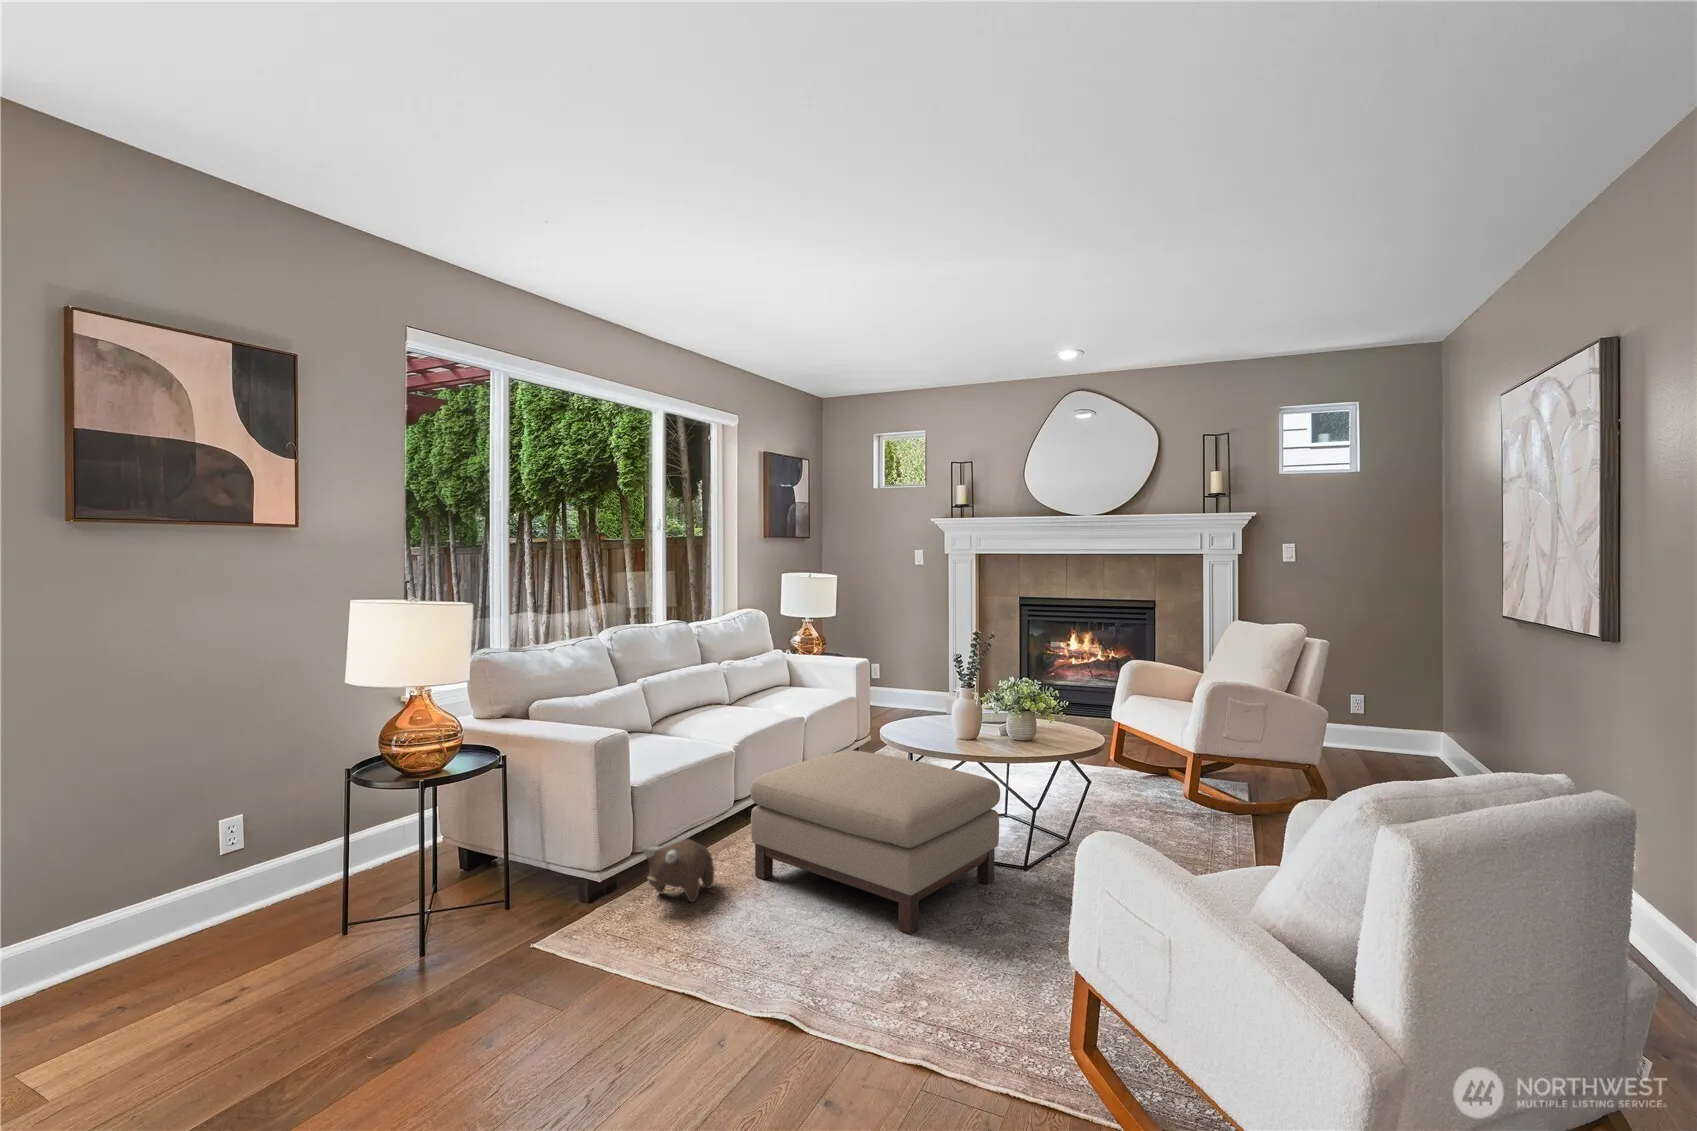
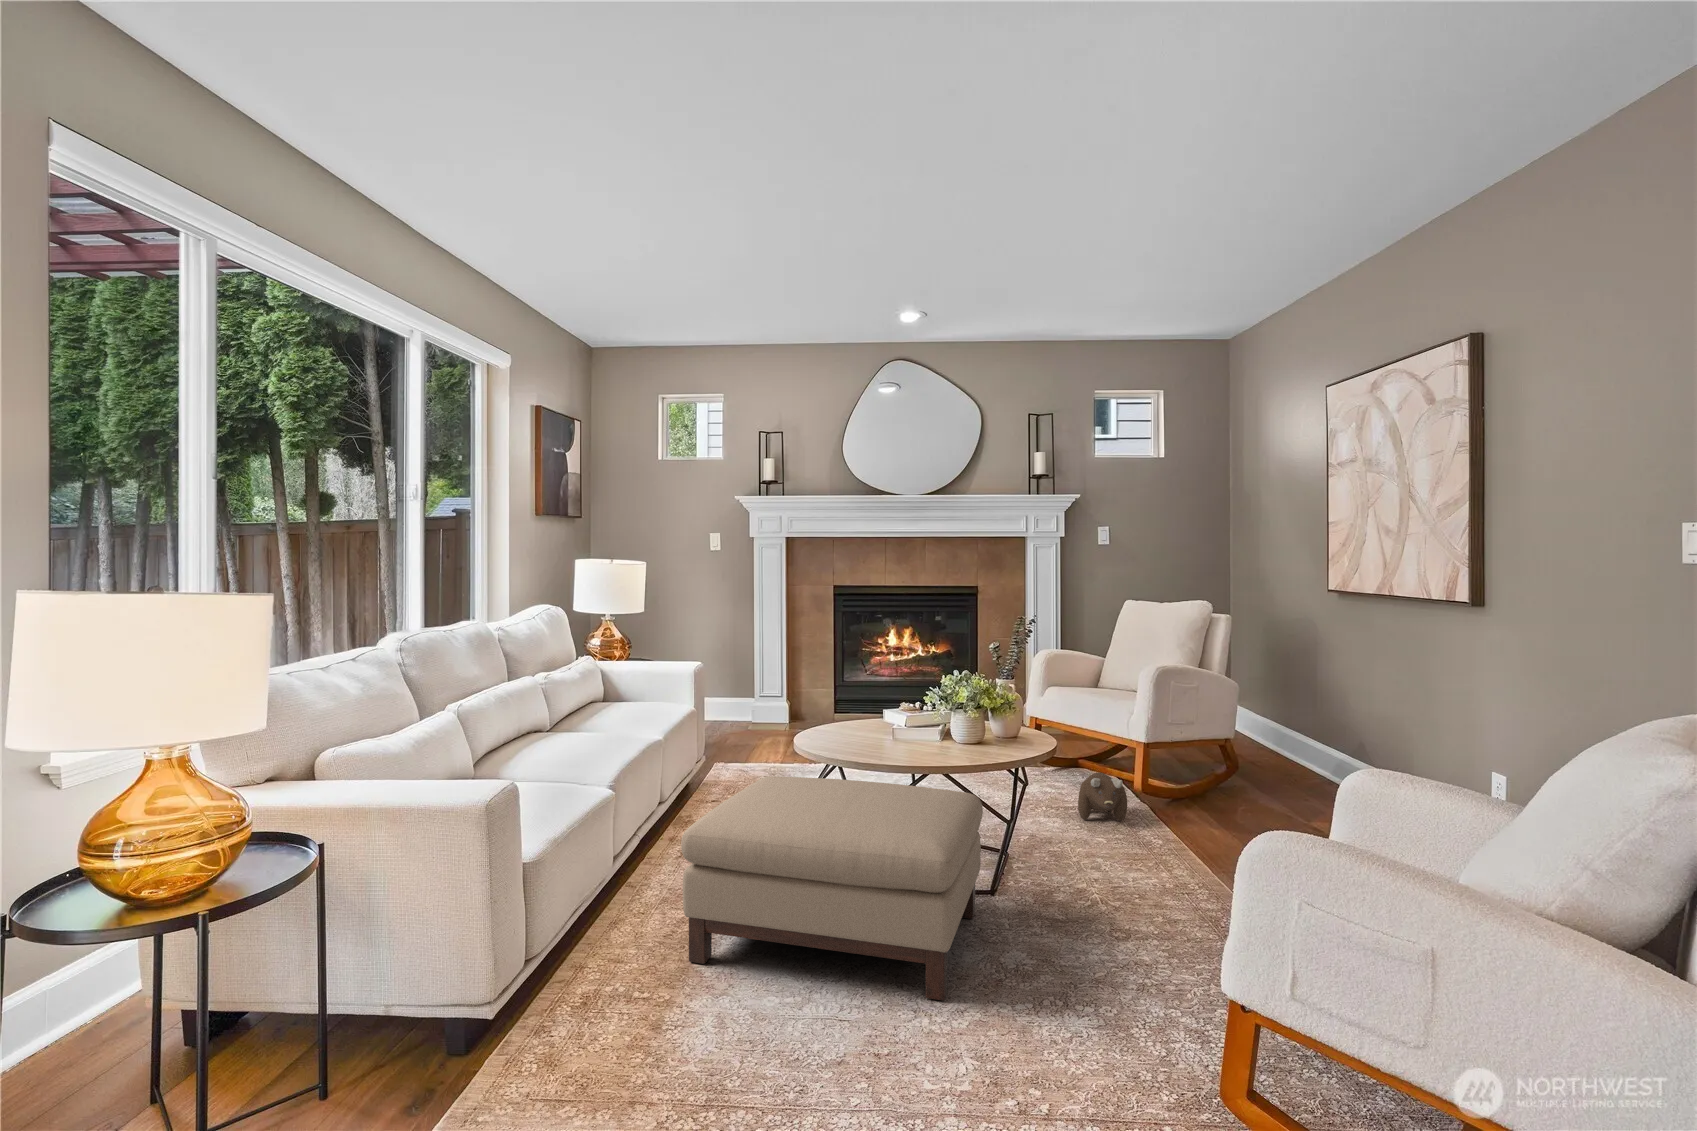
plush toy: present [643,839,714,902] -> present [1078,773,1127,821]

